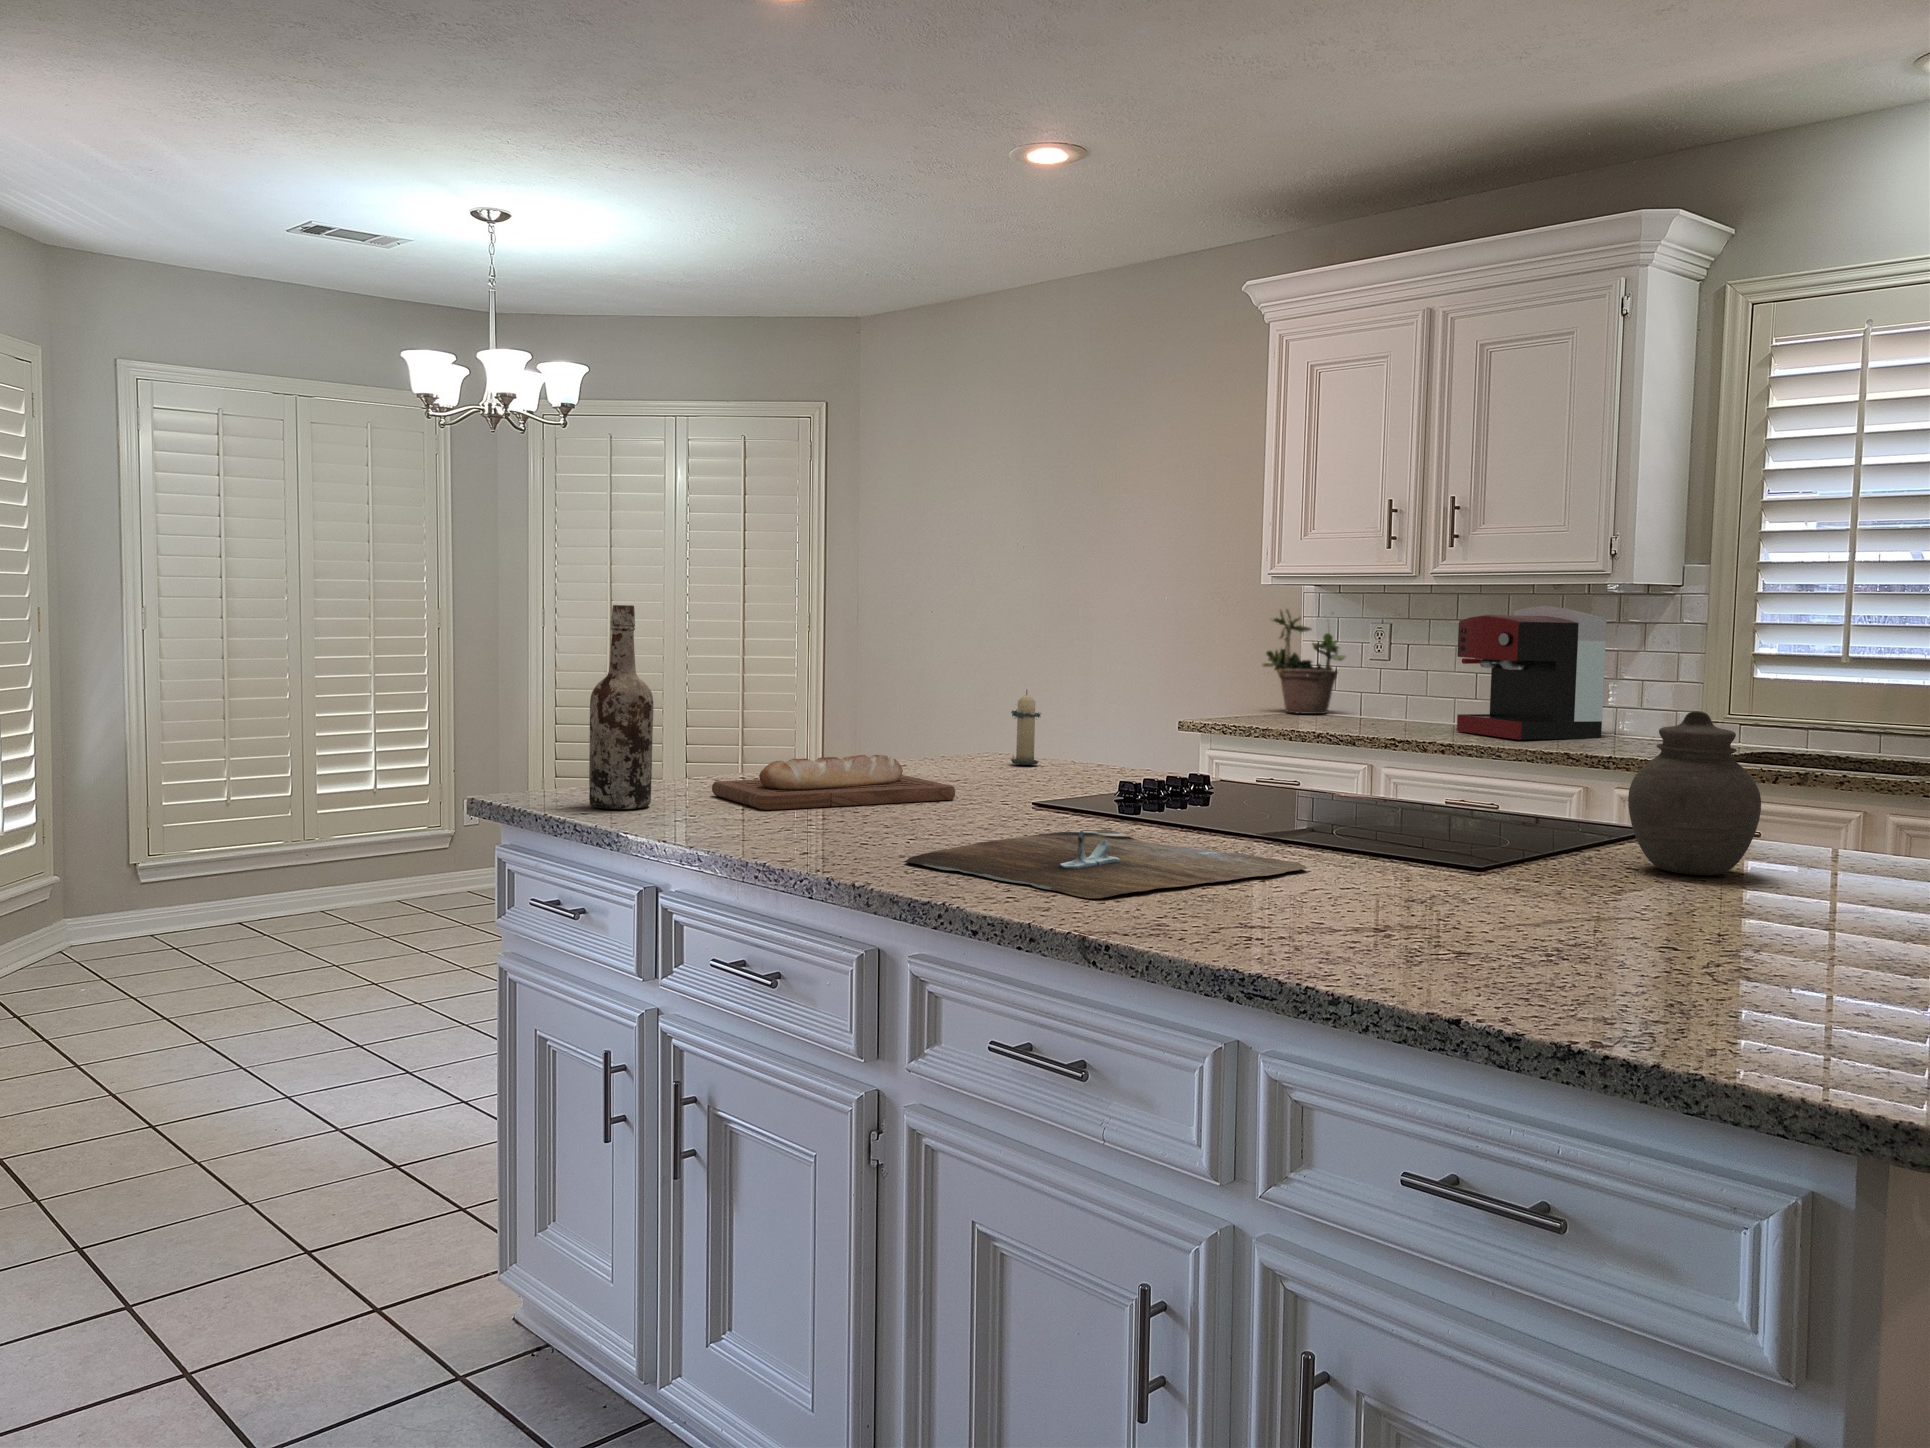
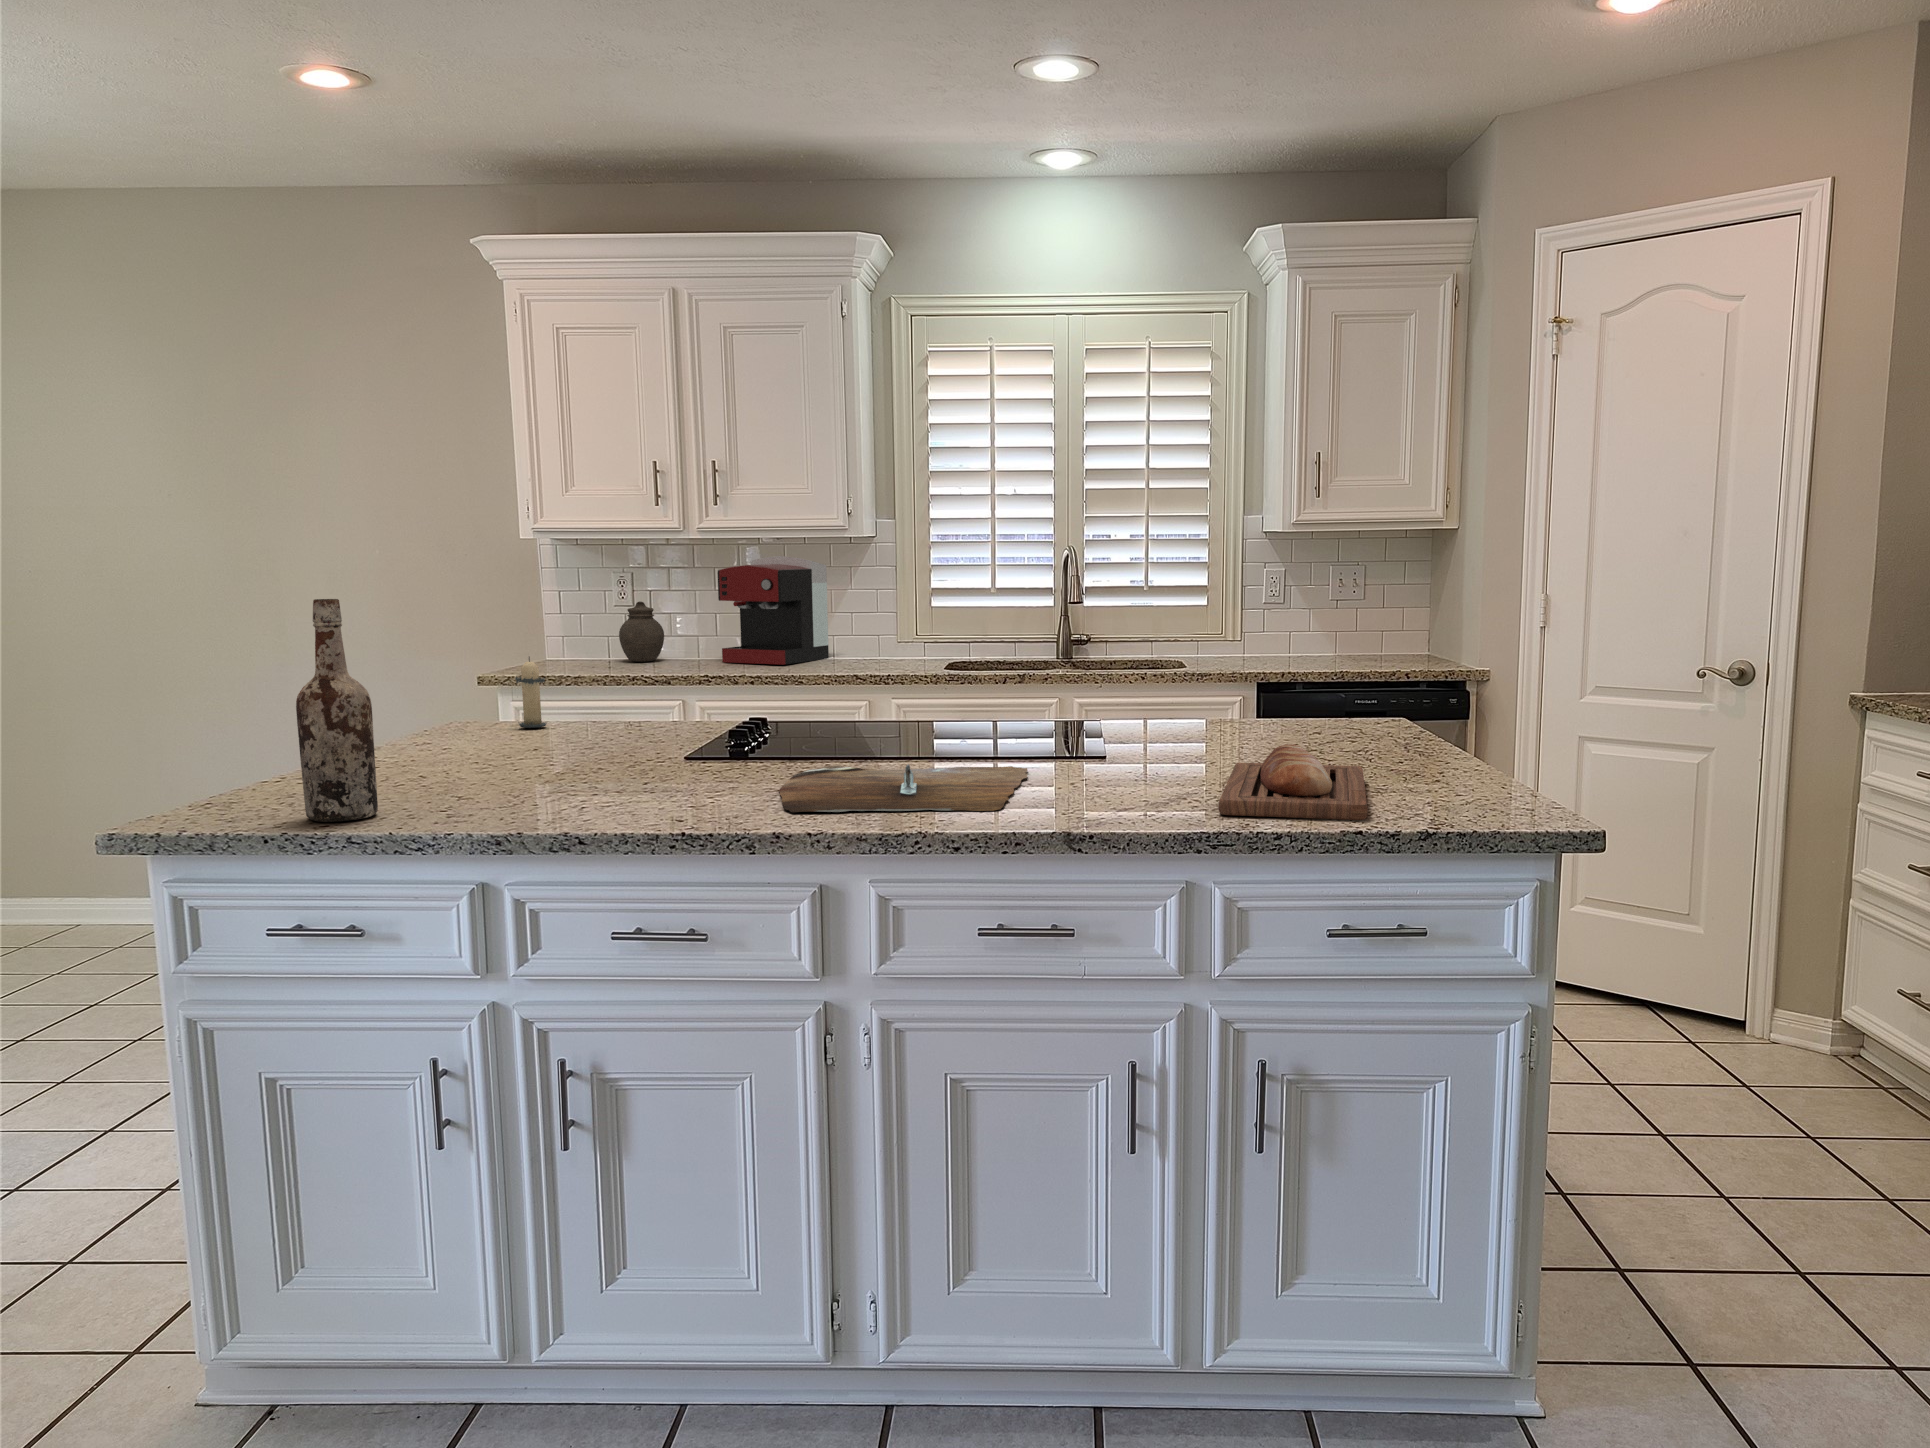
potted plant: present [1263,610,1345,714] -> none [520,556,598,659]
jar: present [1628,711,1761,875] -> present [619,602,664,662]
bread loaf: present [712,755,955,810] -> present [1218,744,1368,820]

